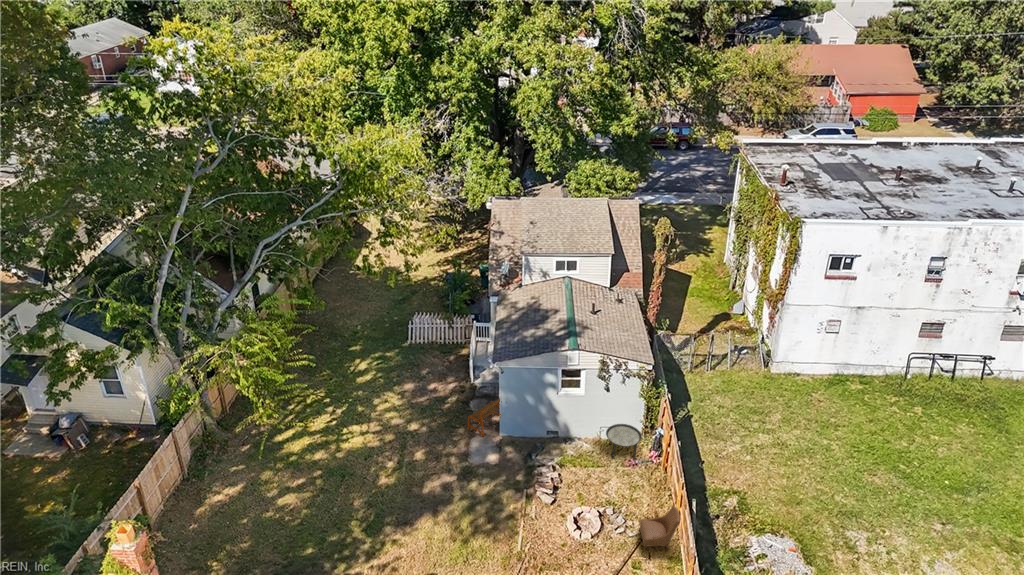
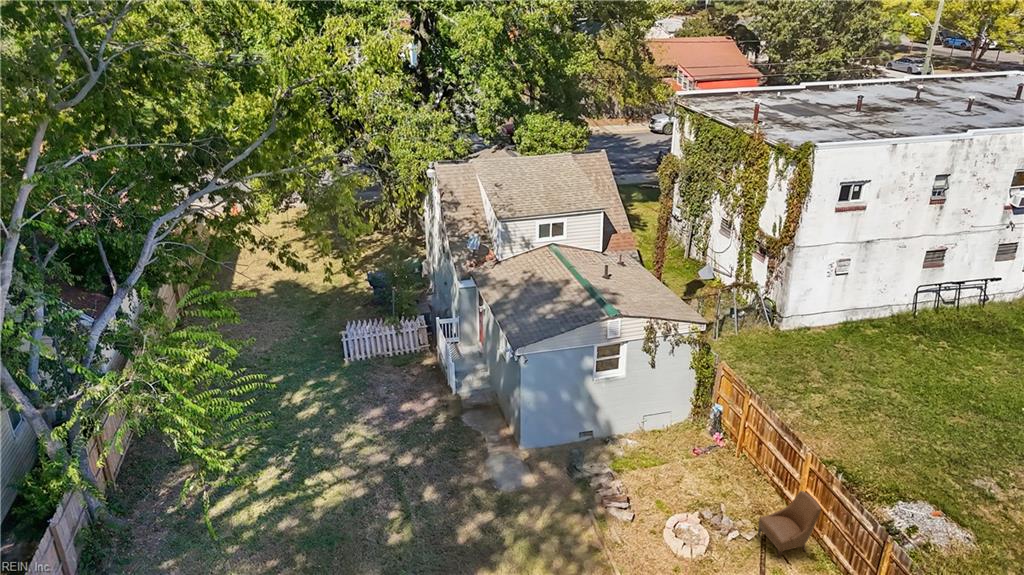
bench: present [468,398,502,437] -> none [478,398,519,455]
round table: present [606,424,642,458] -> none [658,406,704,451]

